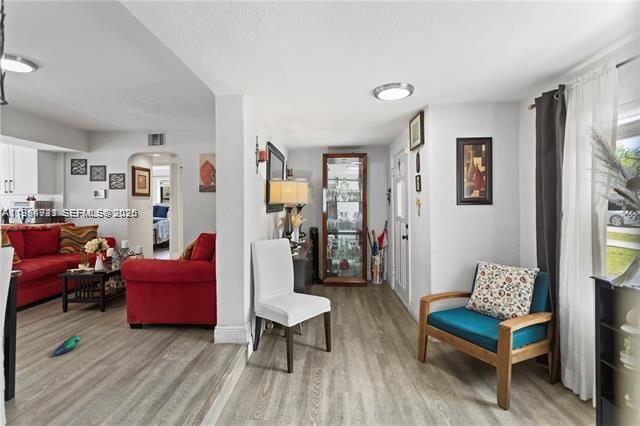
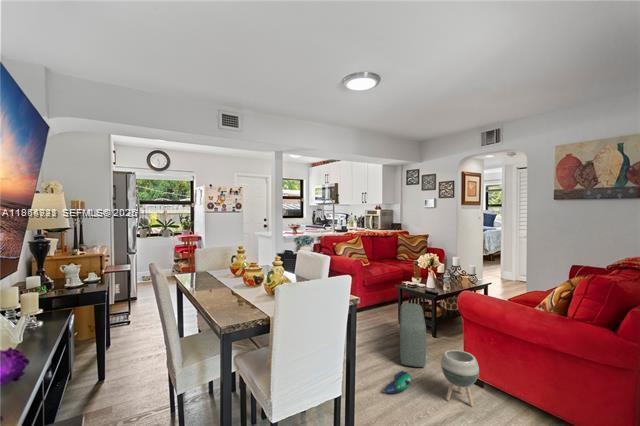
pouf: none [67,285,94,335] -> present [399,303,426,367]
planter: none [107,305,137,343] -> present [441,350,479,406]

